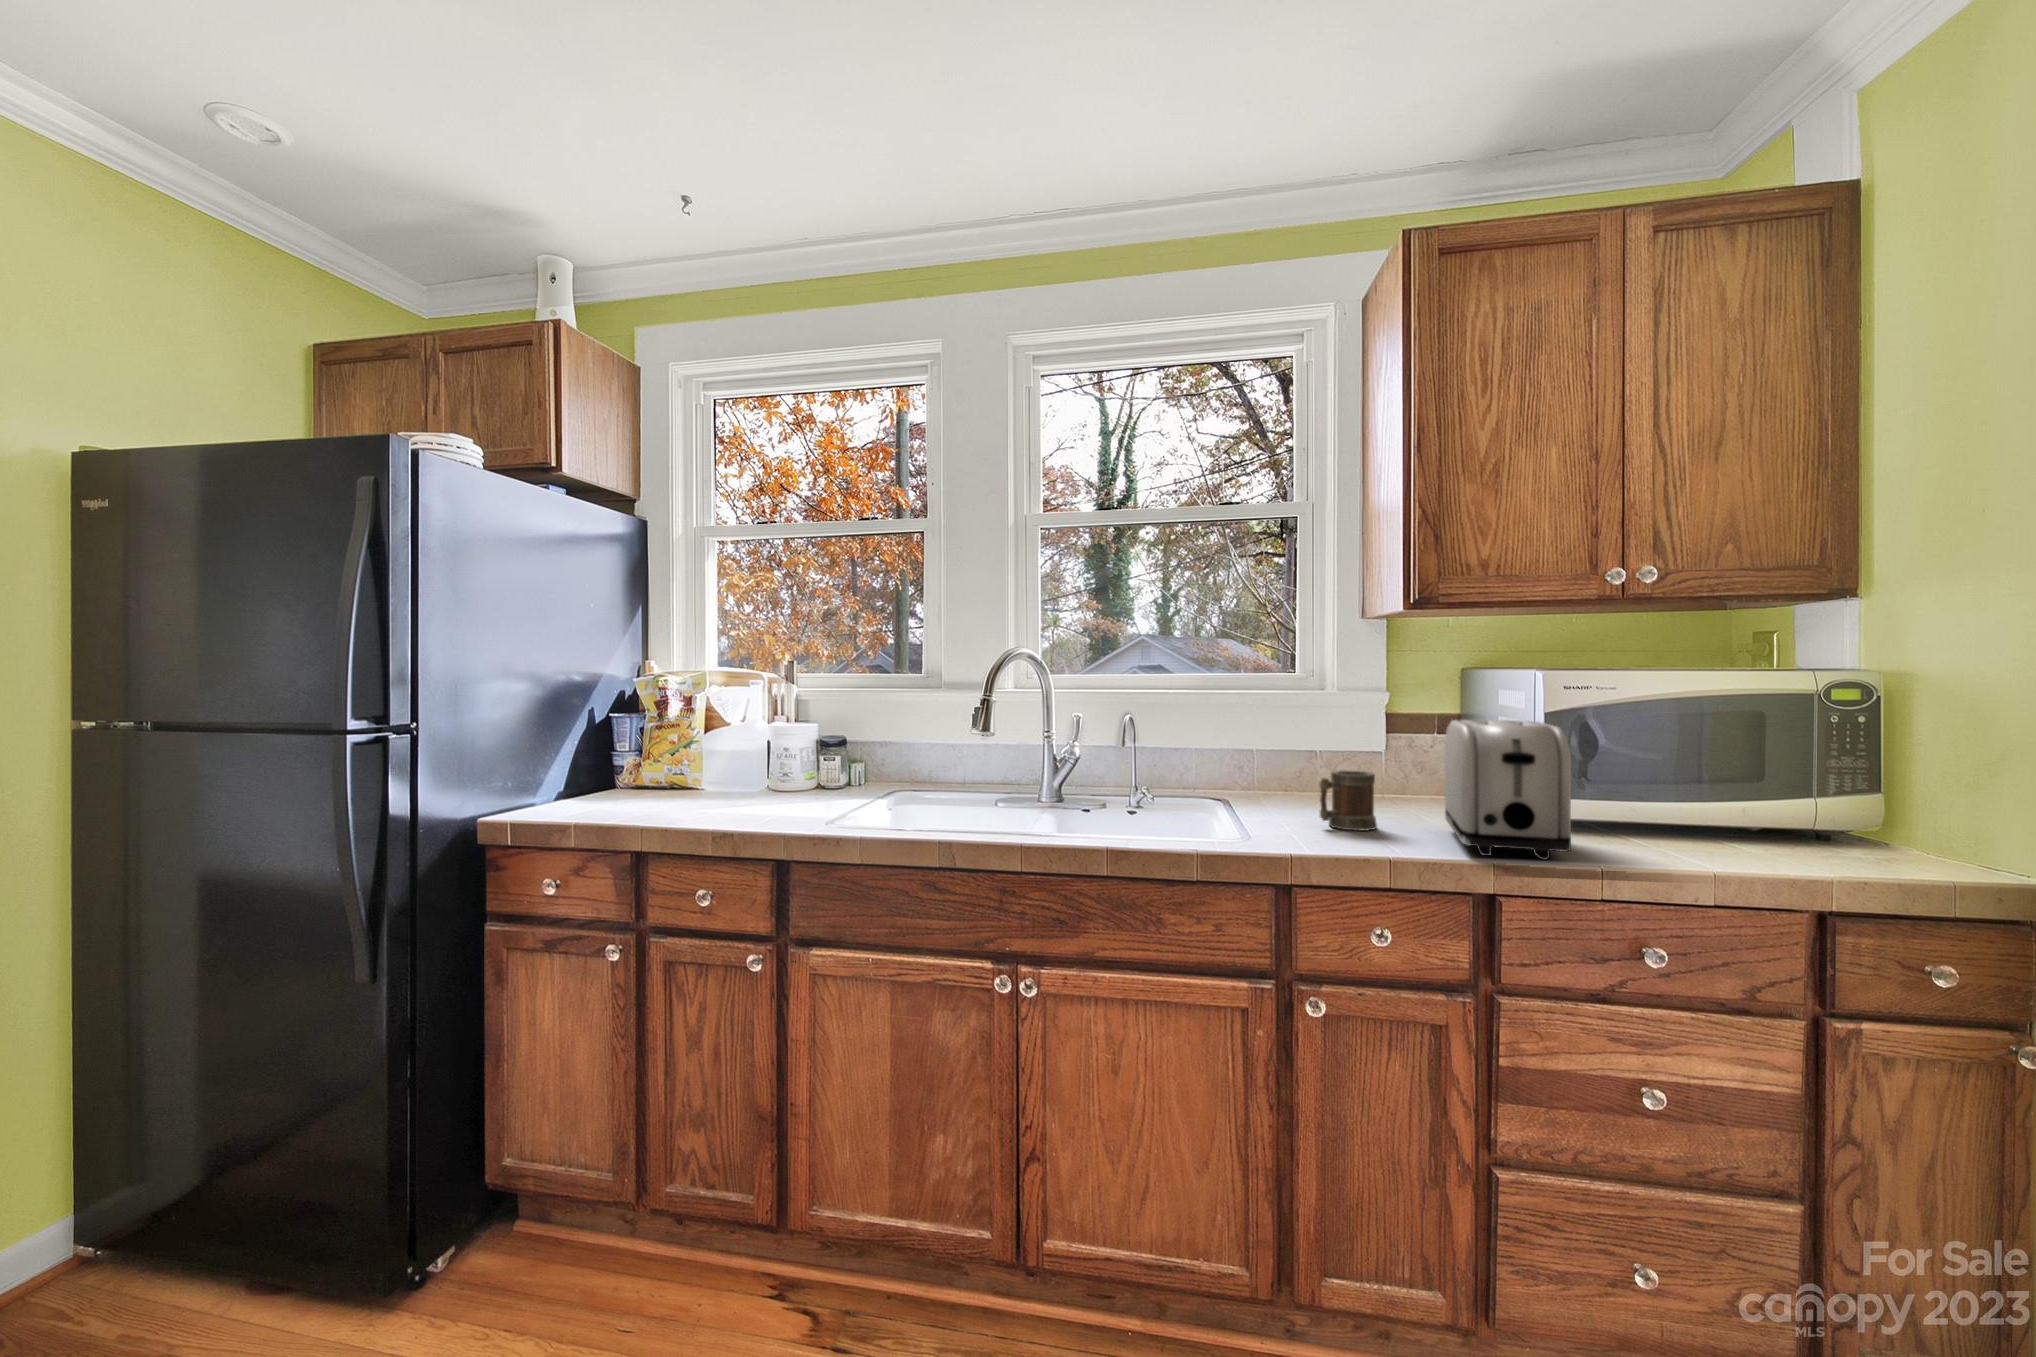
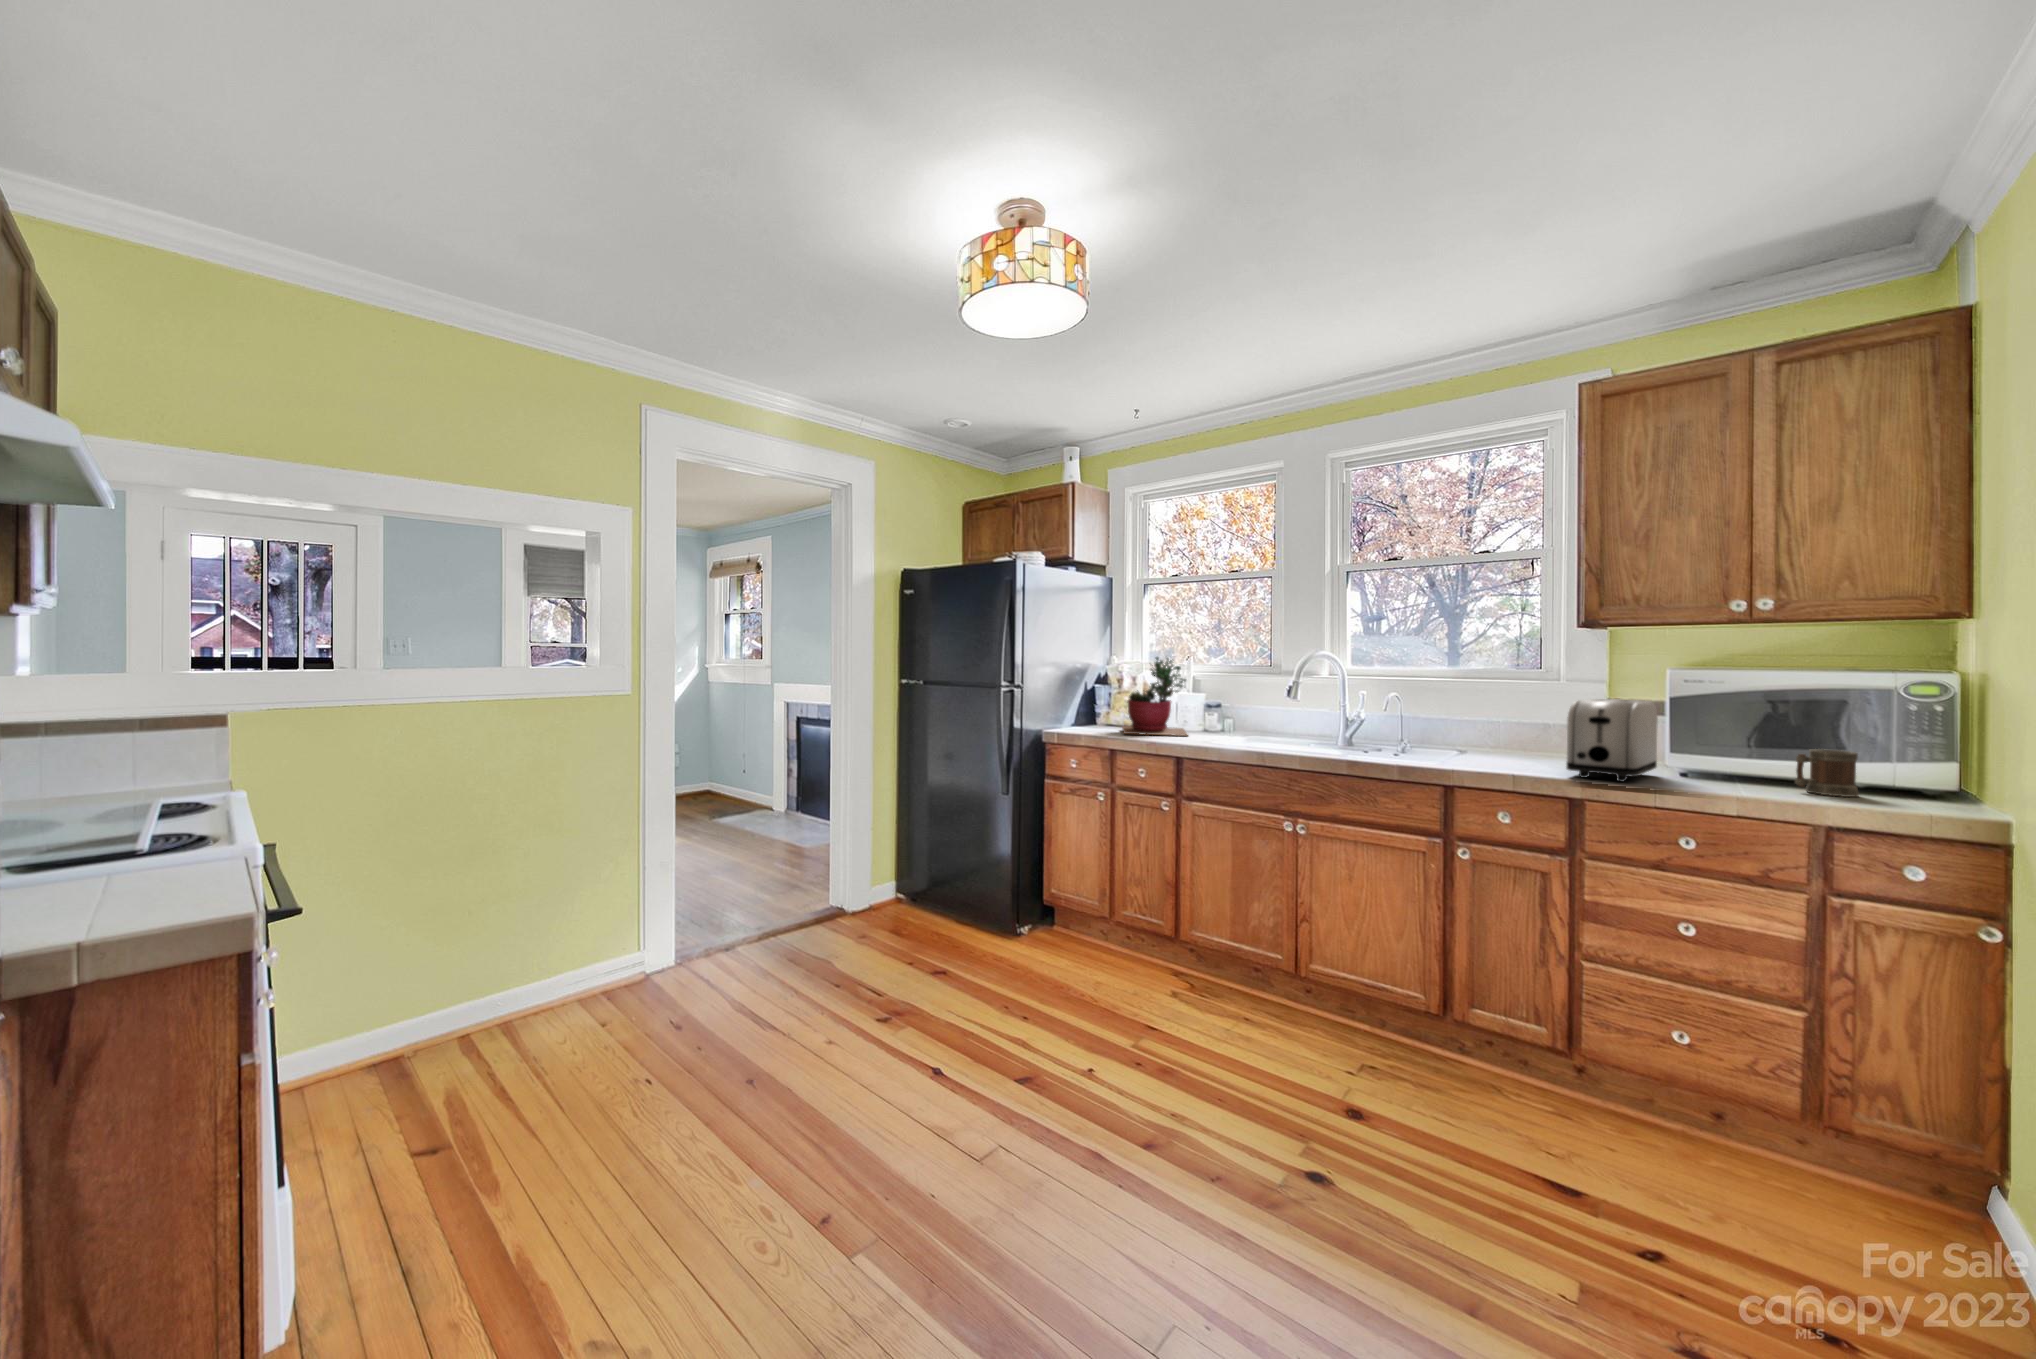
succulent plant: none [663,658,799,816] -> present [1122,657,1188,736]
mug: present [1320,770,1377,831] -> present [1795,749,1859,797]

